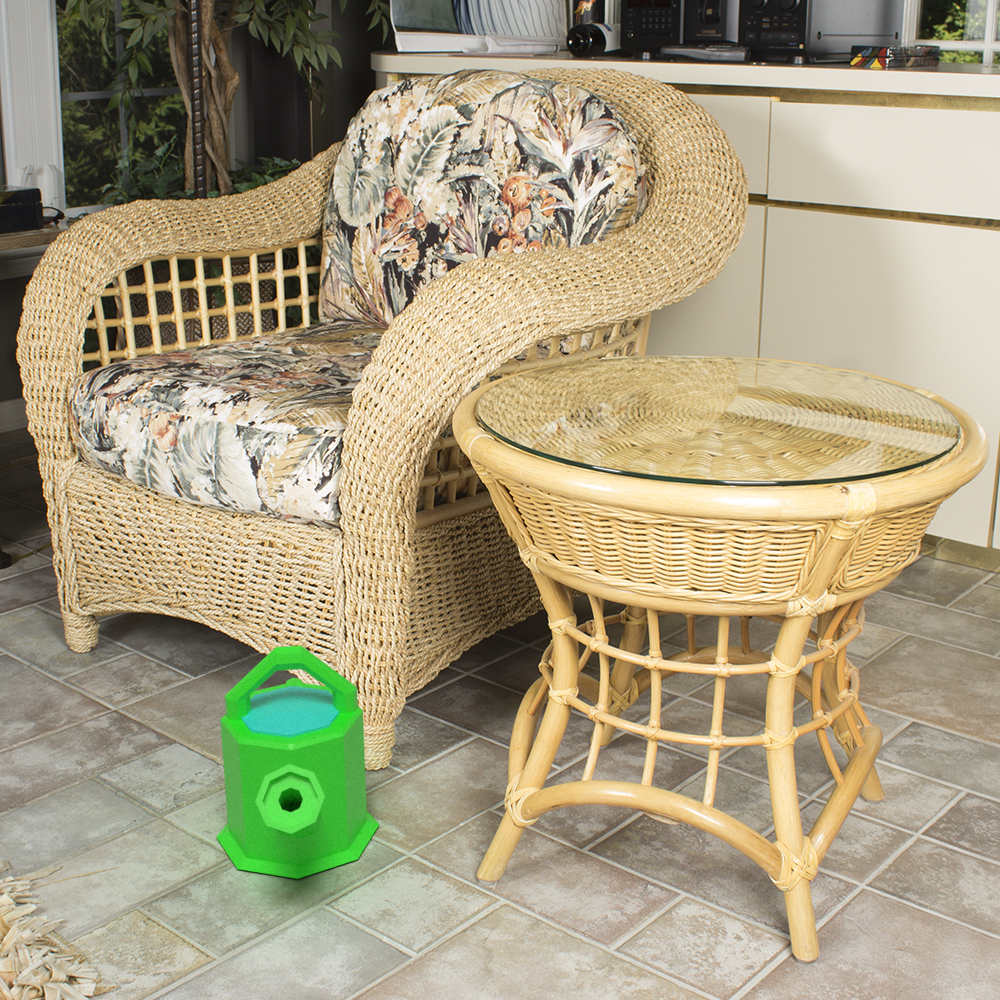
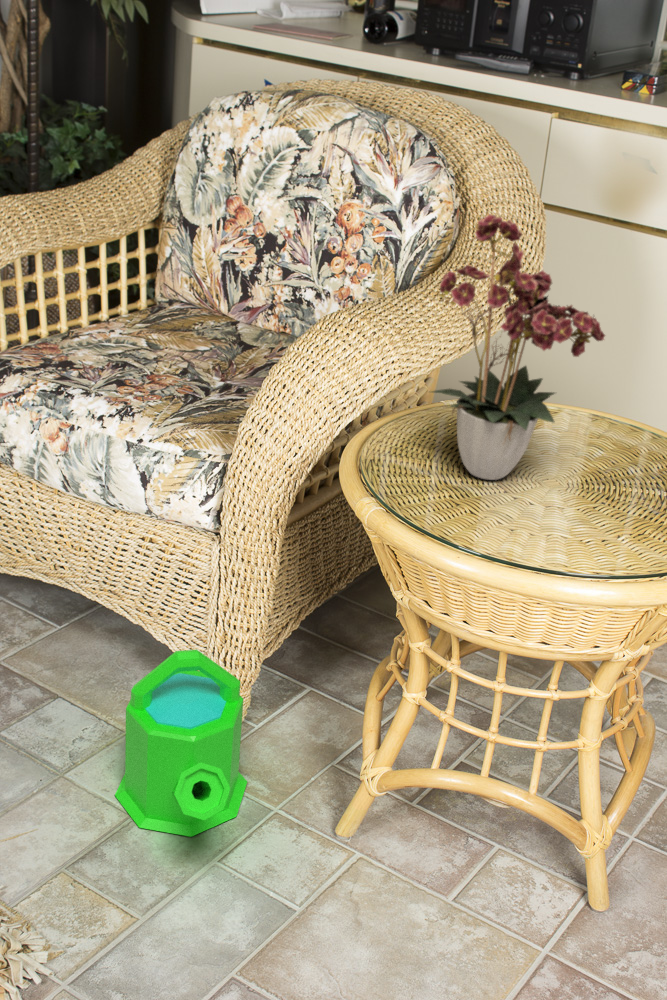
flower arrangement: none [535,76,755,413] -> present [432,214,605,480]

